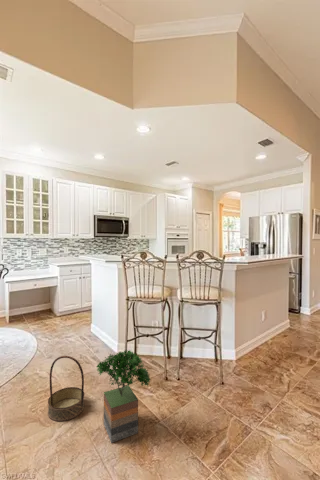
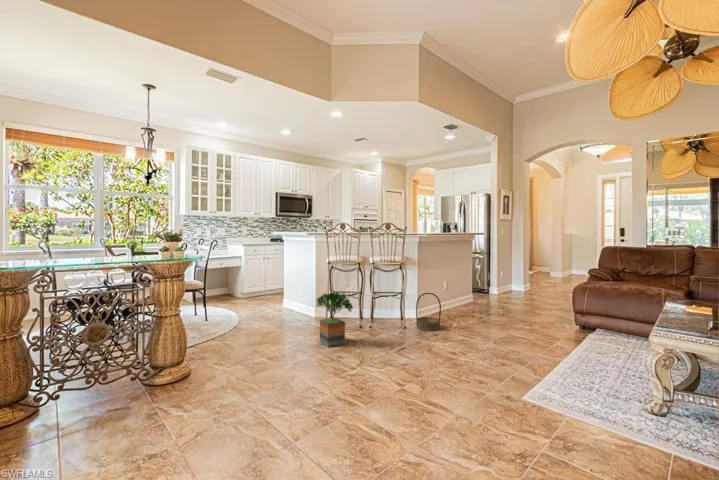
basket: present [48,356,84,421] -> present [416,293,441,331]

